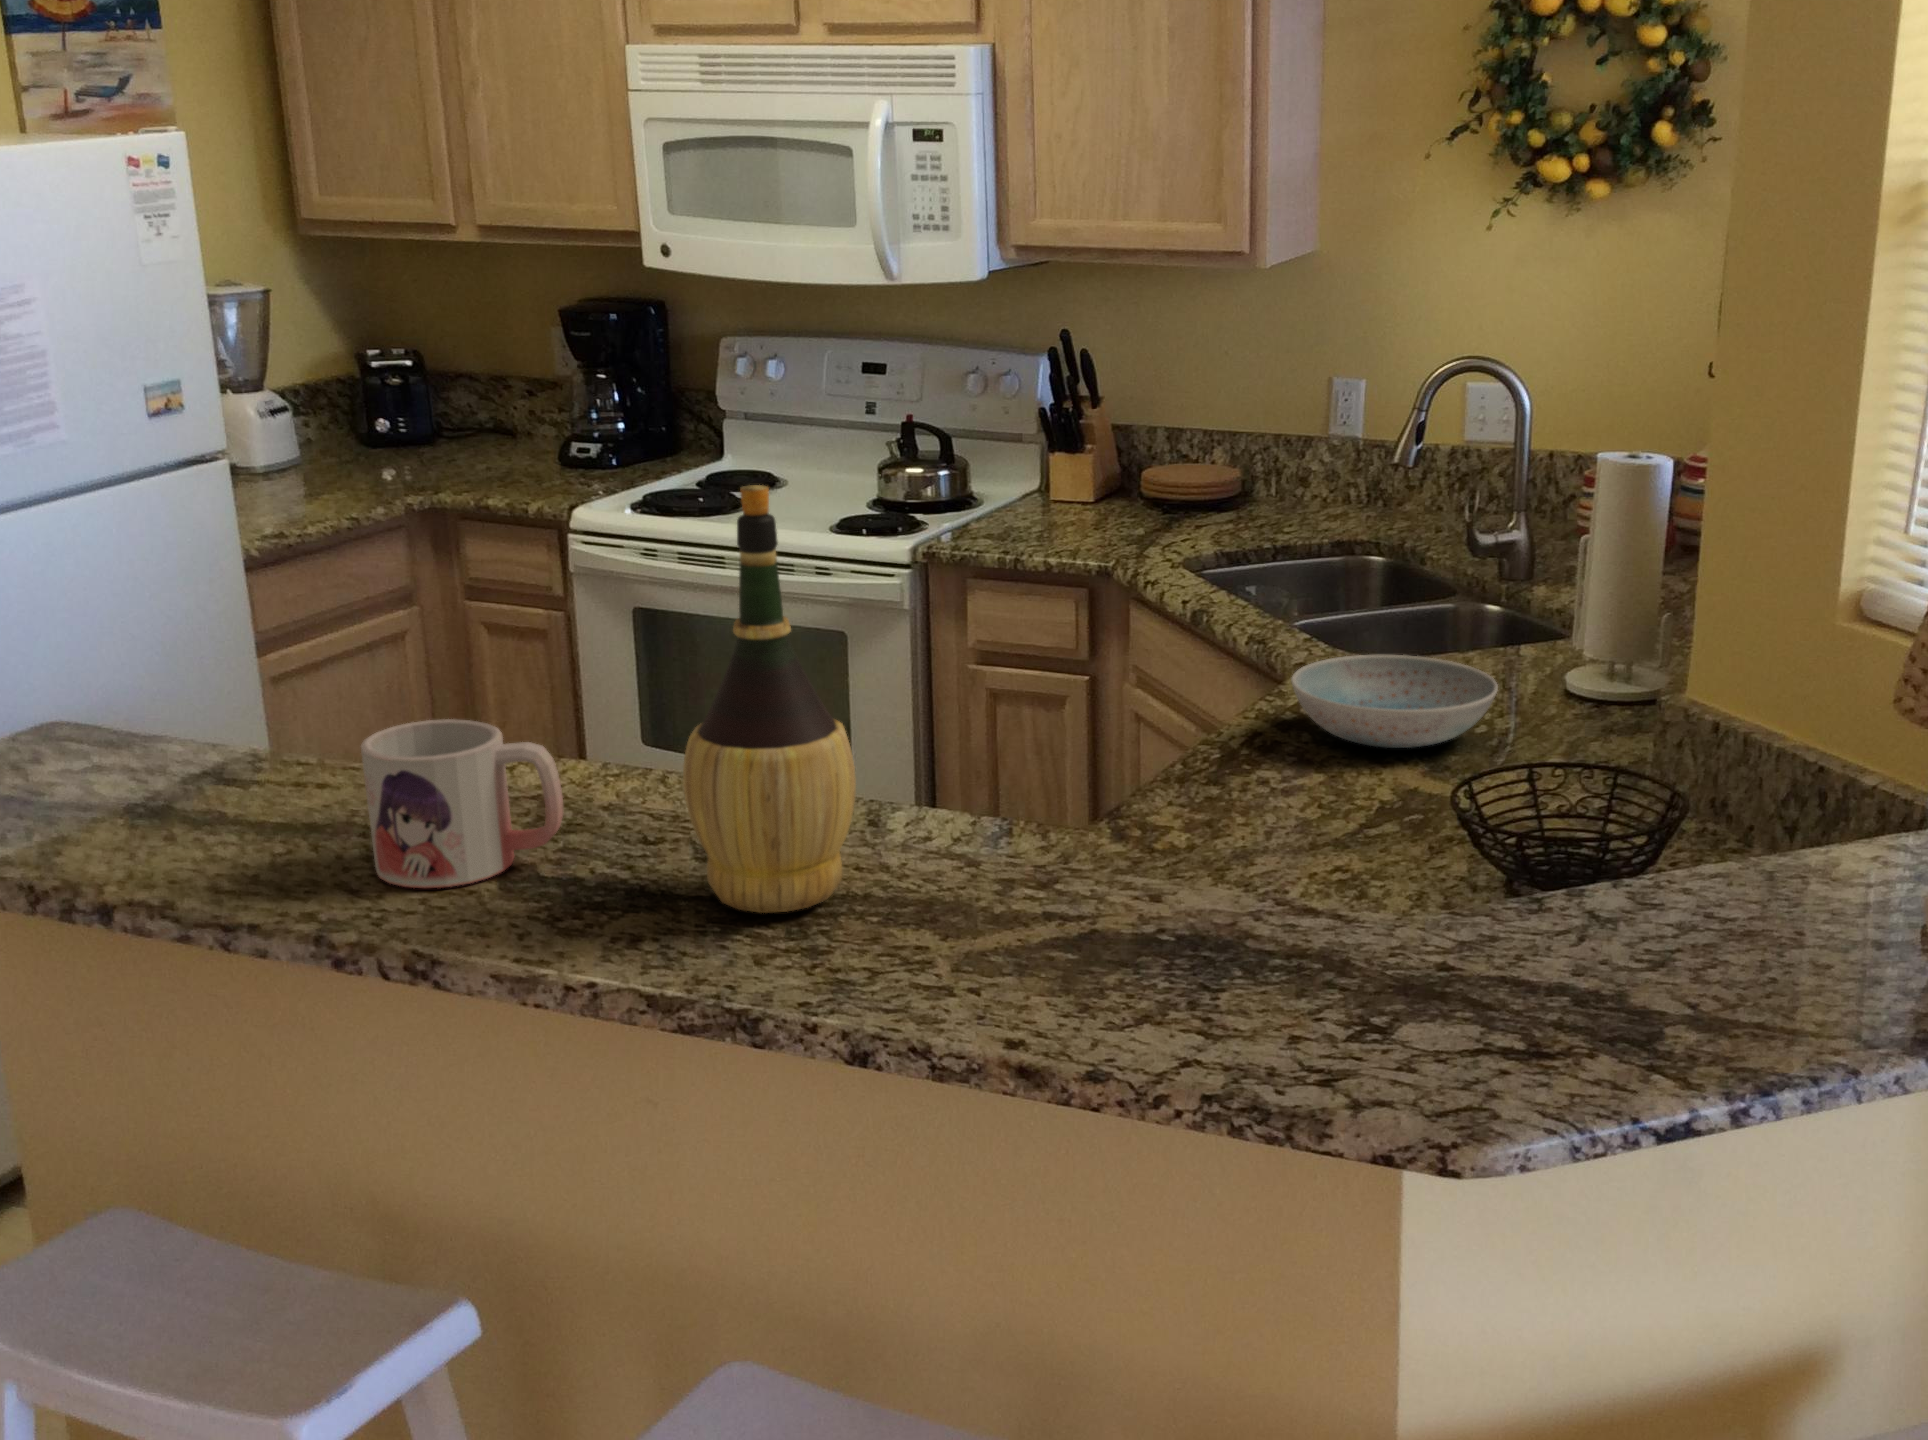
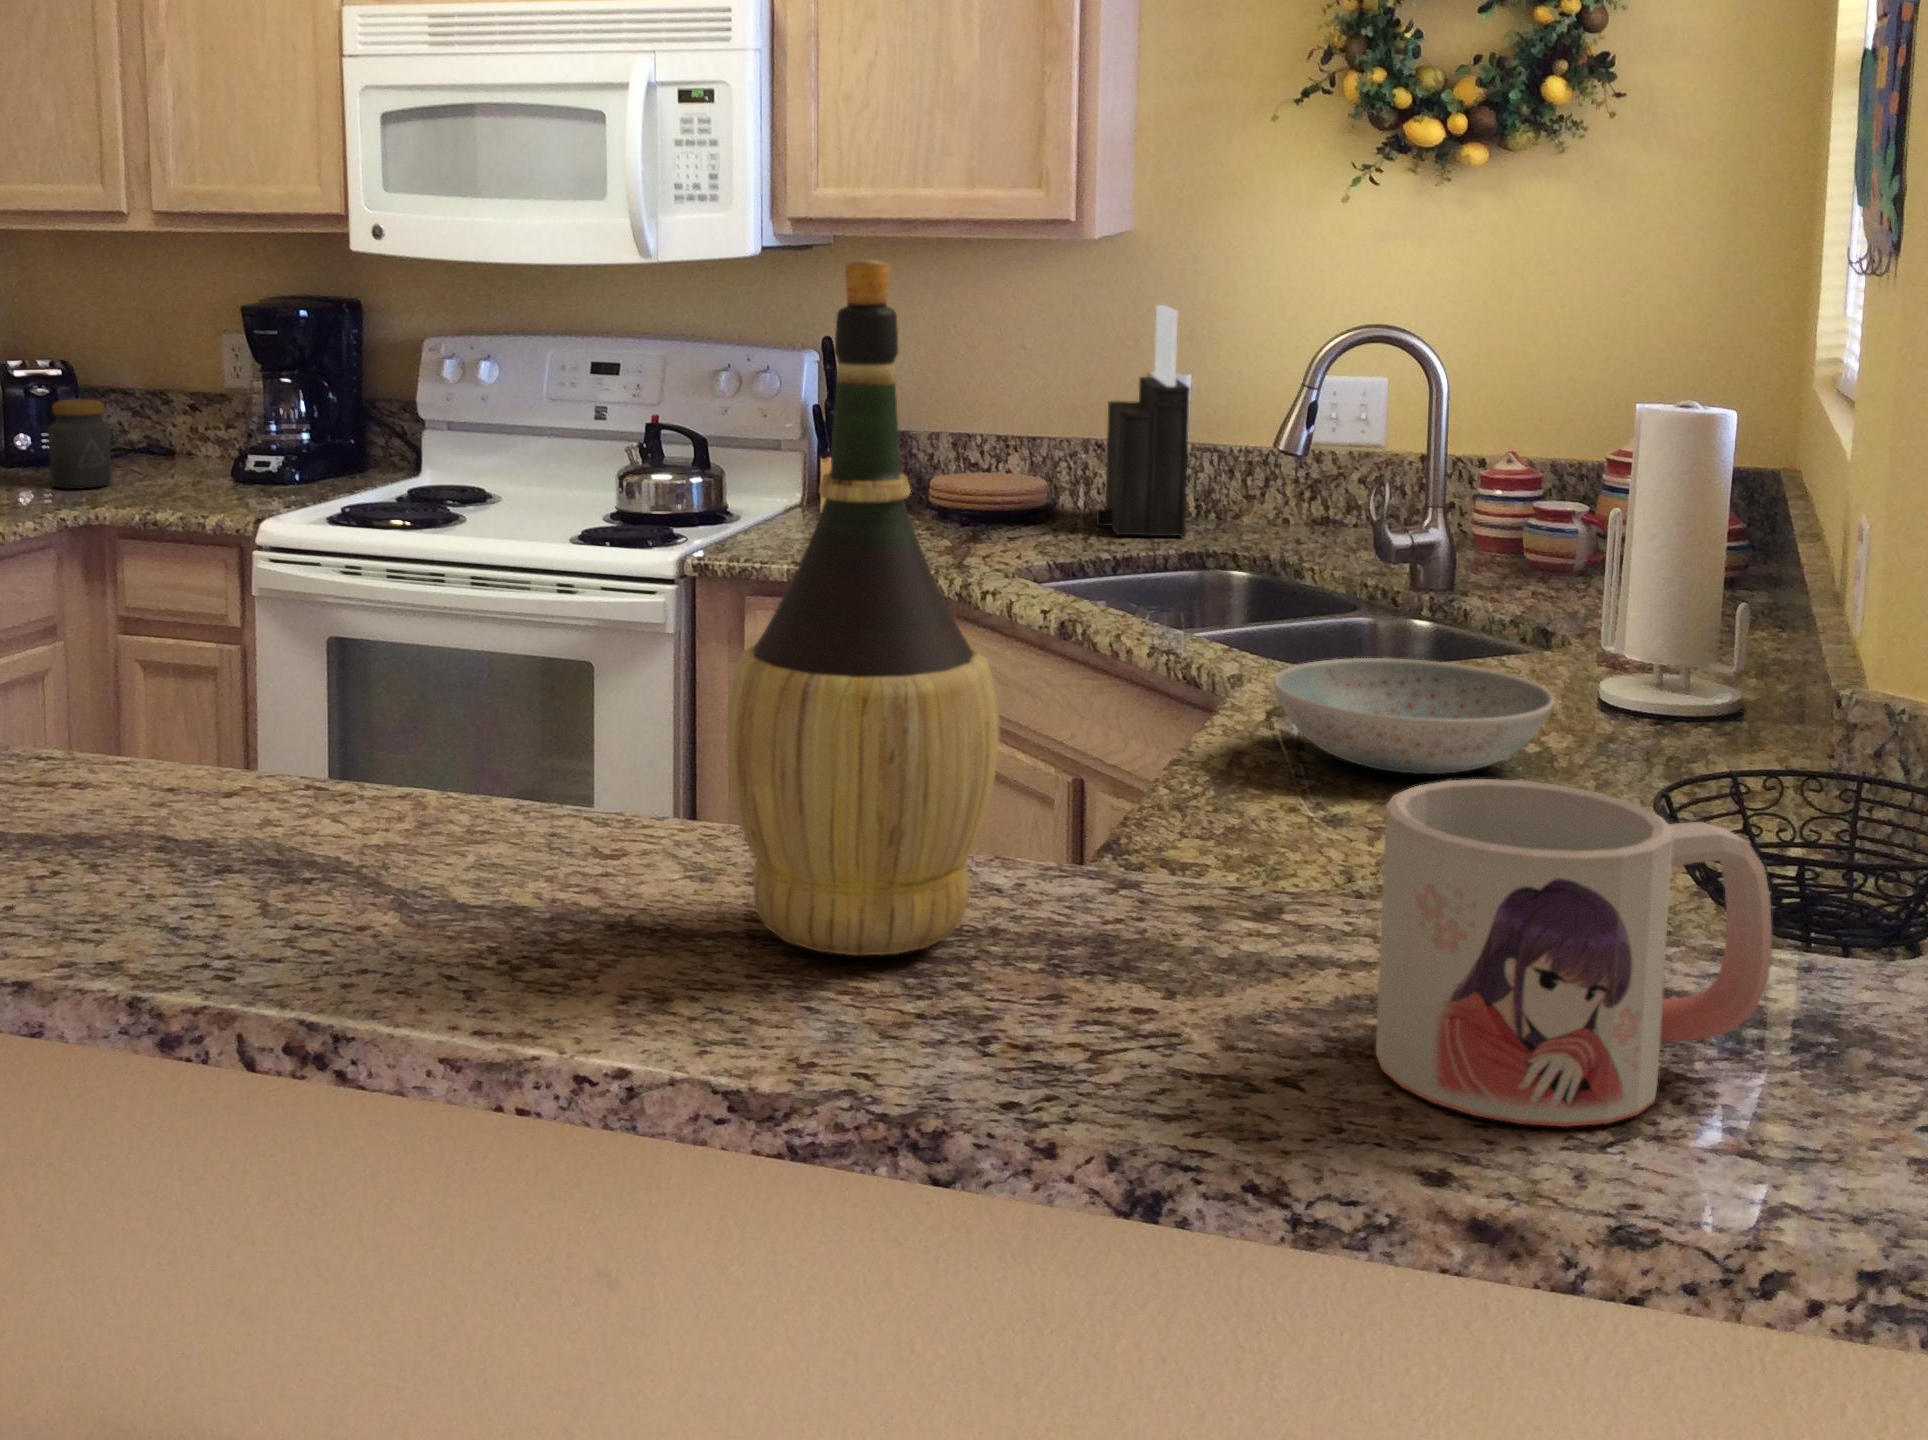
knife block: none [1275,320,1349,522] -> present [1096,305,1190,536]
jar: none [401,395,458,474] -> present [49,399,112,489]
mug: present [361,719,563,888] -> present [1376,779,1772,1127]

